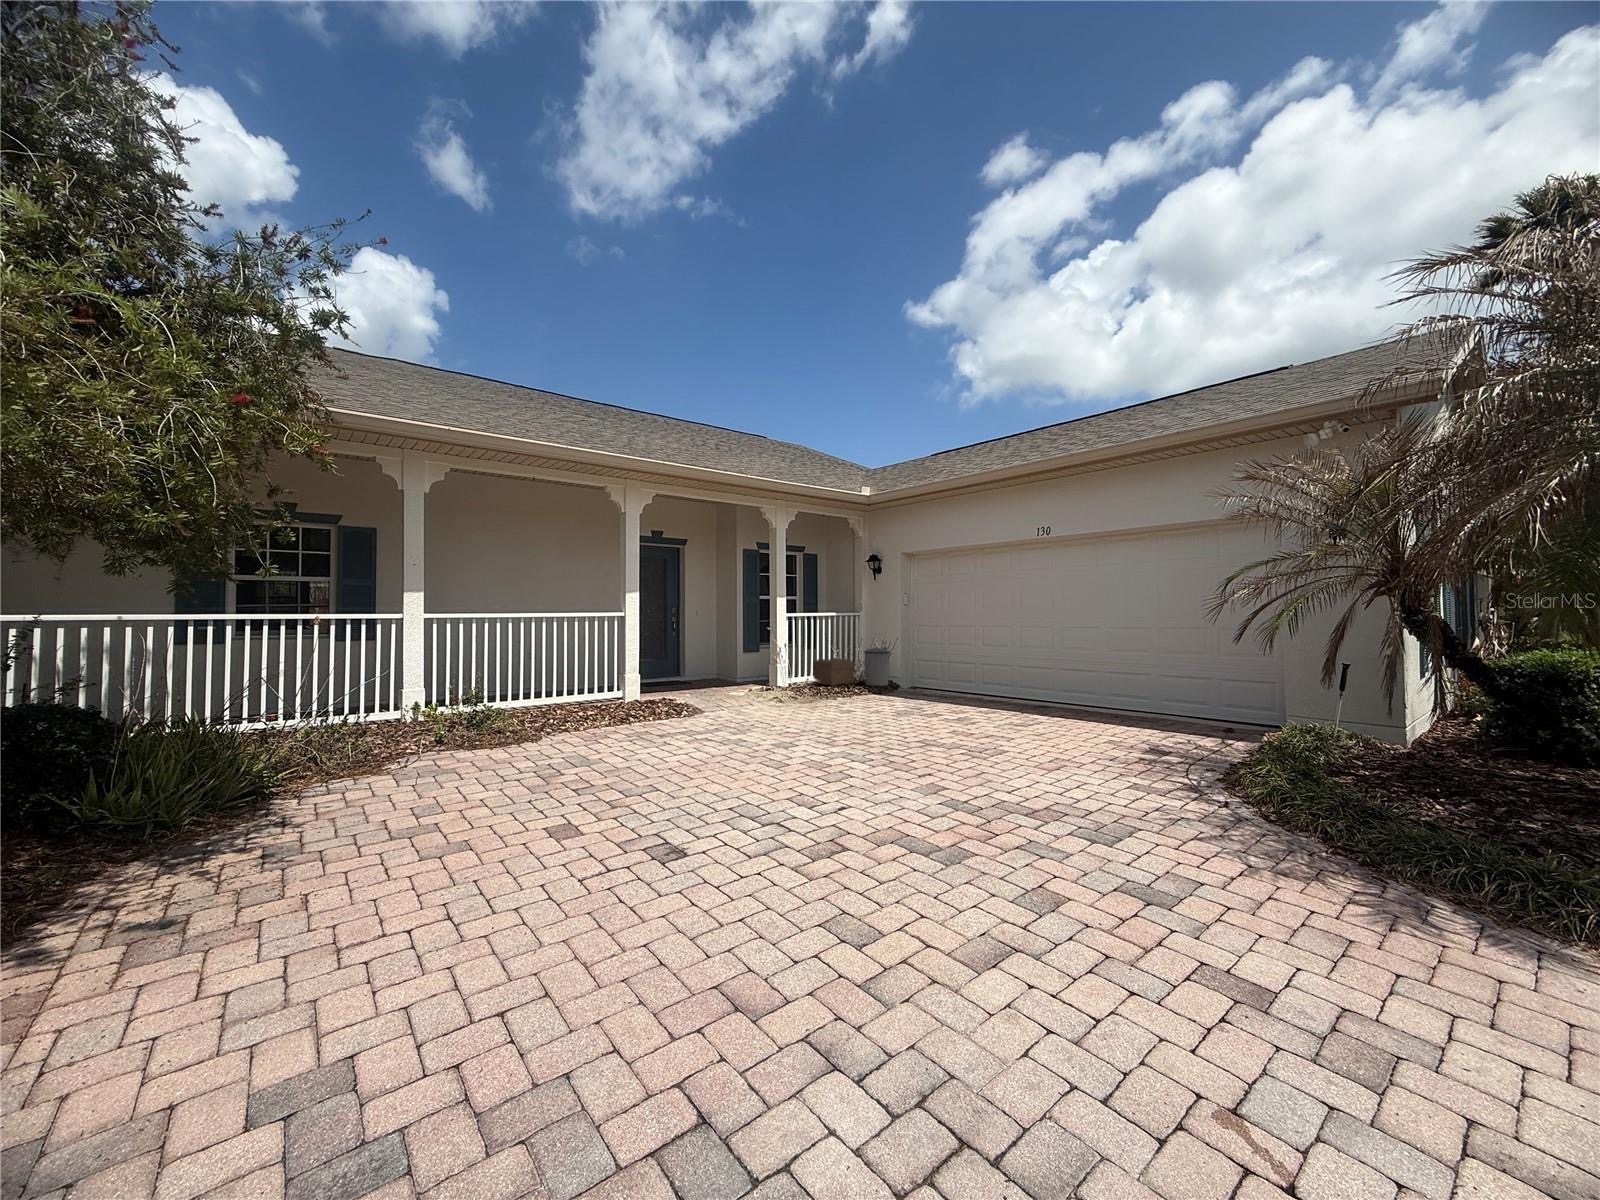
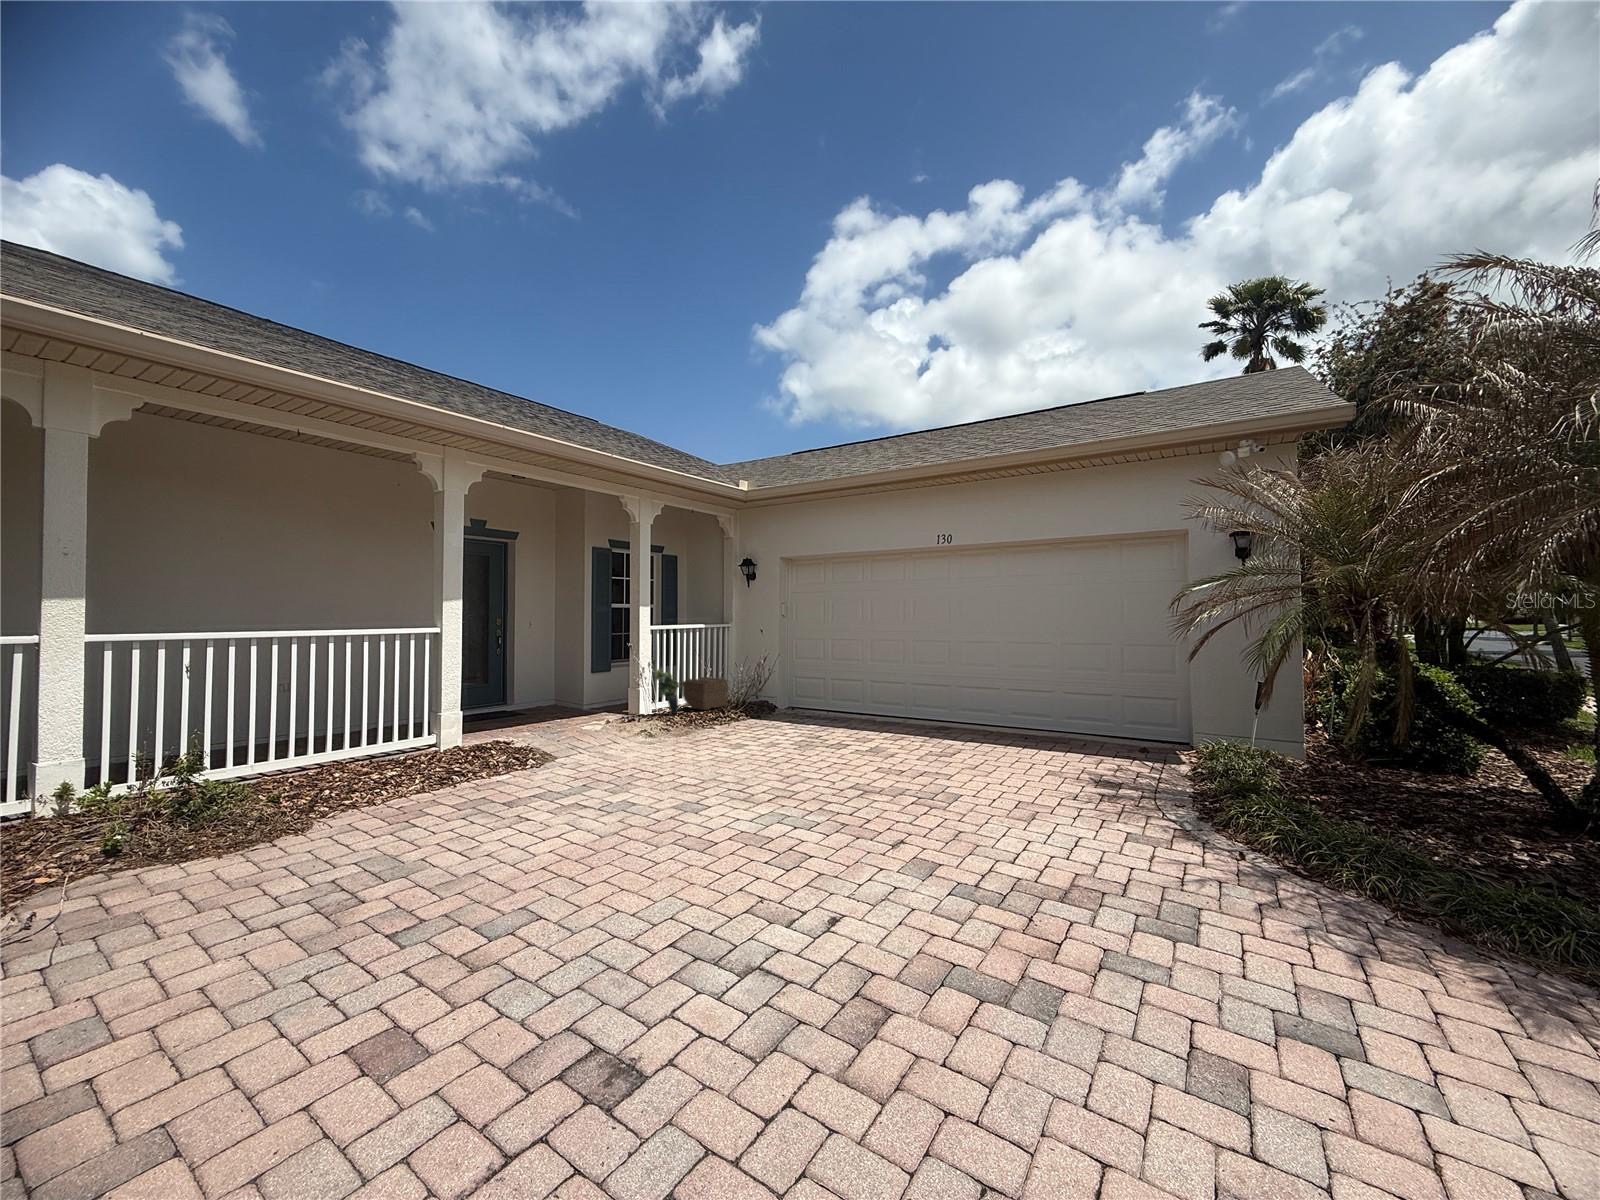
trash can: present [864,647,890,686] -> none [740,663,769,708]
potted plant: none [788,649,812,688] -> present [655,669,680,714]

